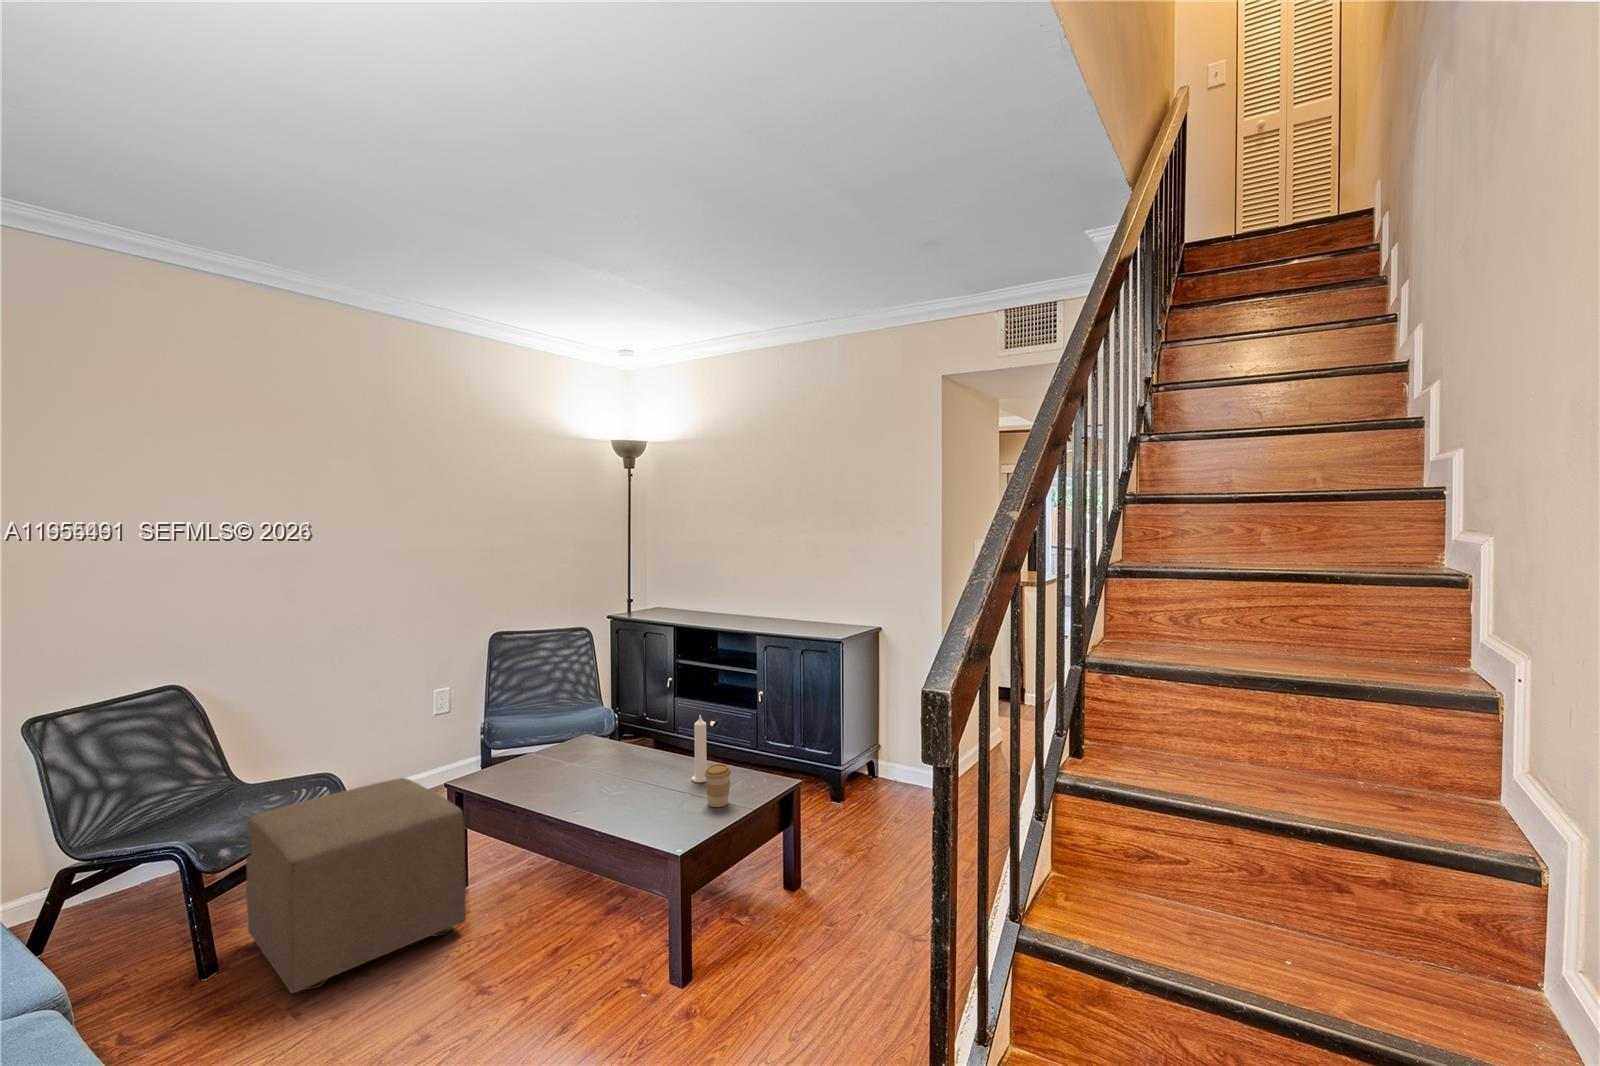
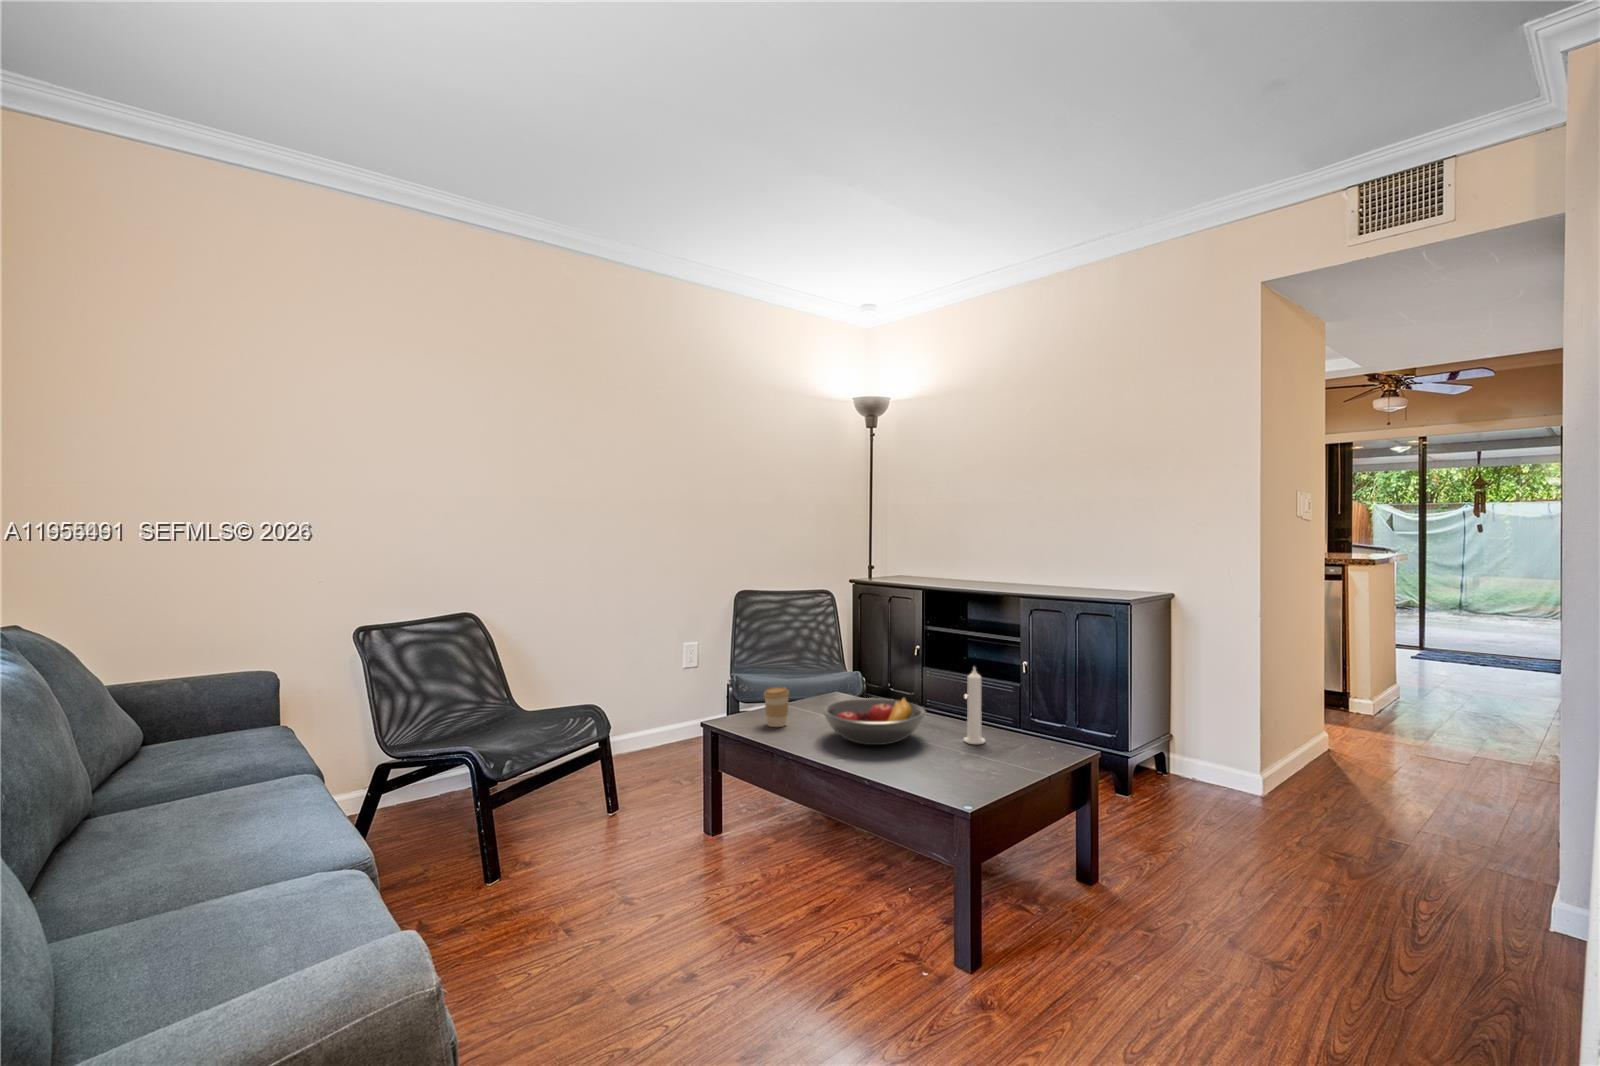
fruit bowl: none [563,745,658,793] -> present [823,698,926,745]
coffee cup: present [705,764,731,807] -> present [764,687,789,727]
ottoman: present [246,778,466,993] -> none [524,714,724,909]

